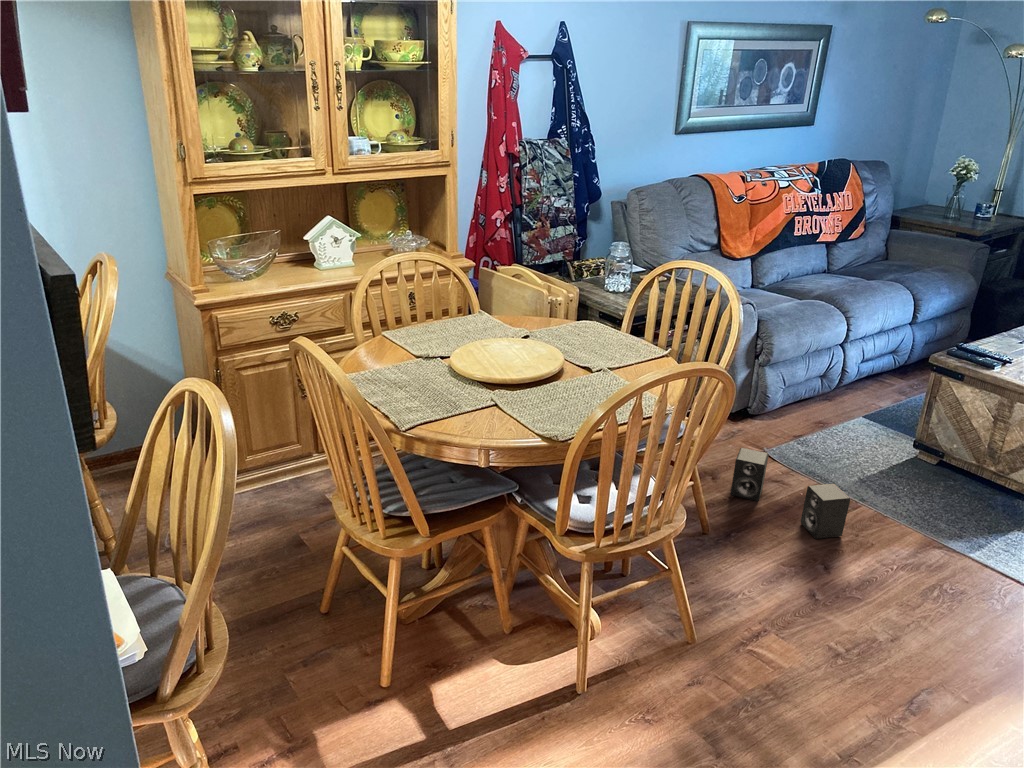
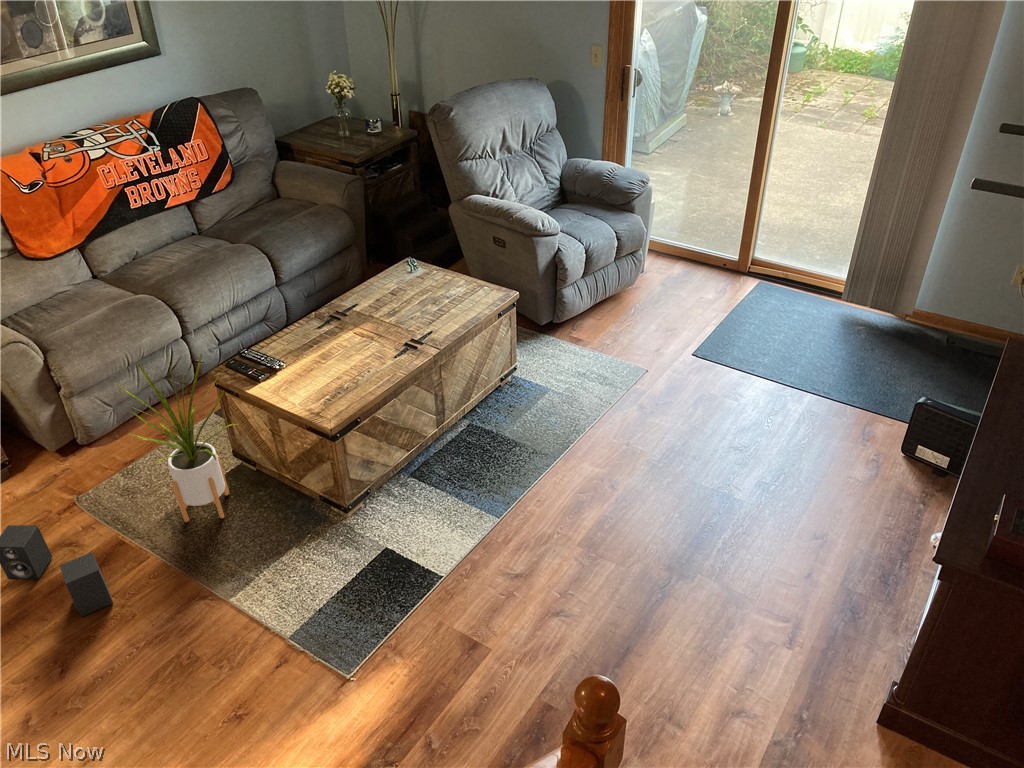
house plant: none [867,324,983,498] -> present [115,352,237,522]

